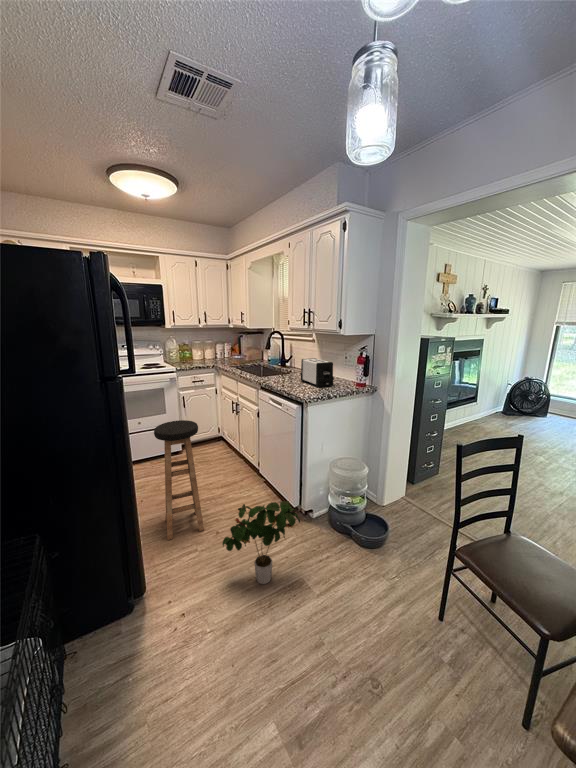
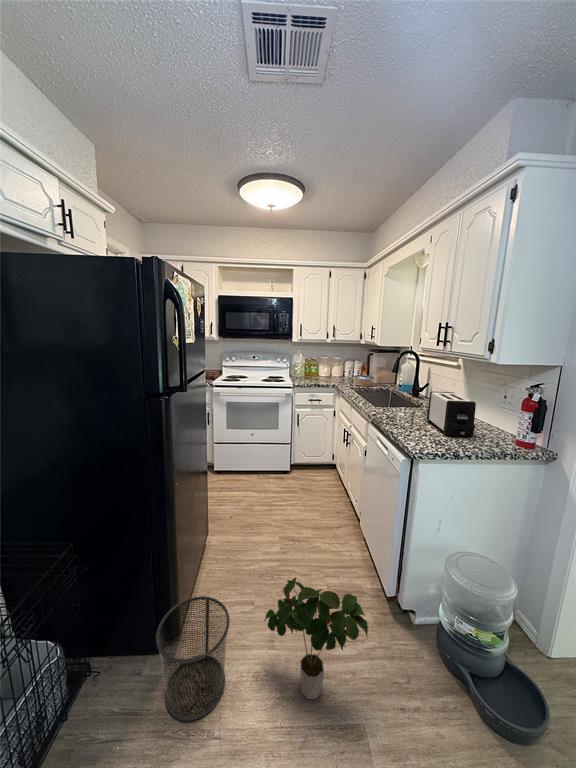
bar stool: present [154,420,204,540] -> none [233,444,280,579]
waste bin: none [139,547,202,643] -> present [156,596,230,721]

